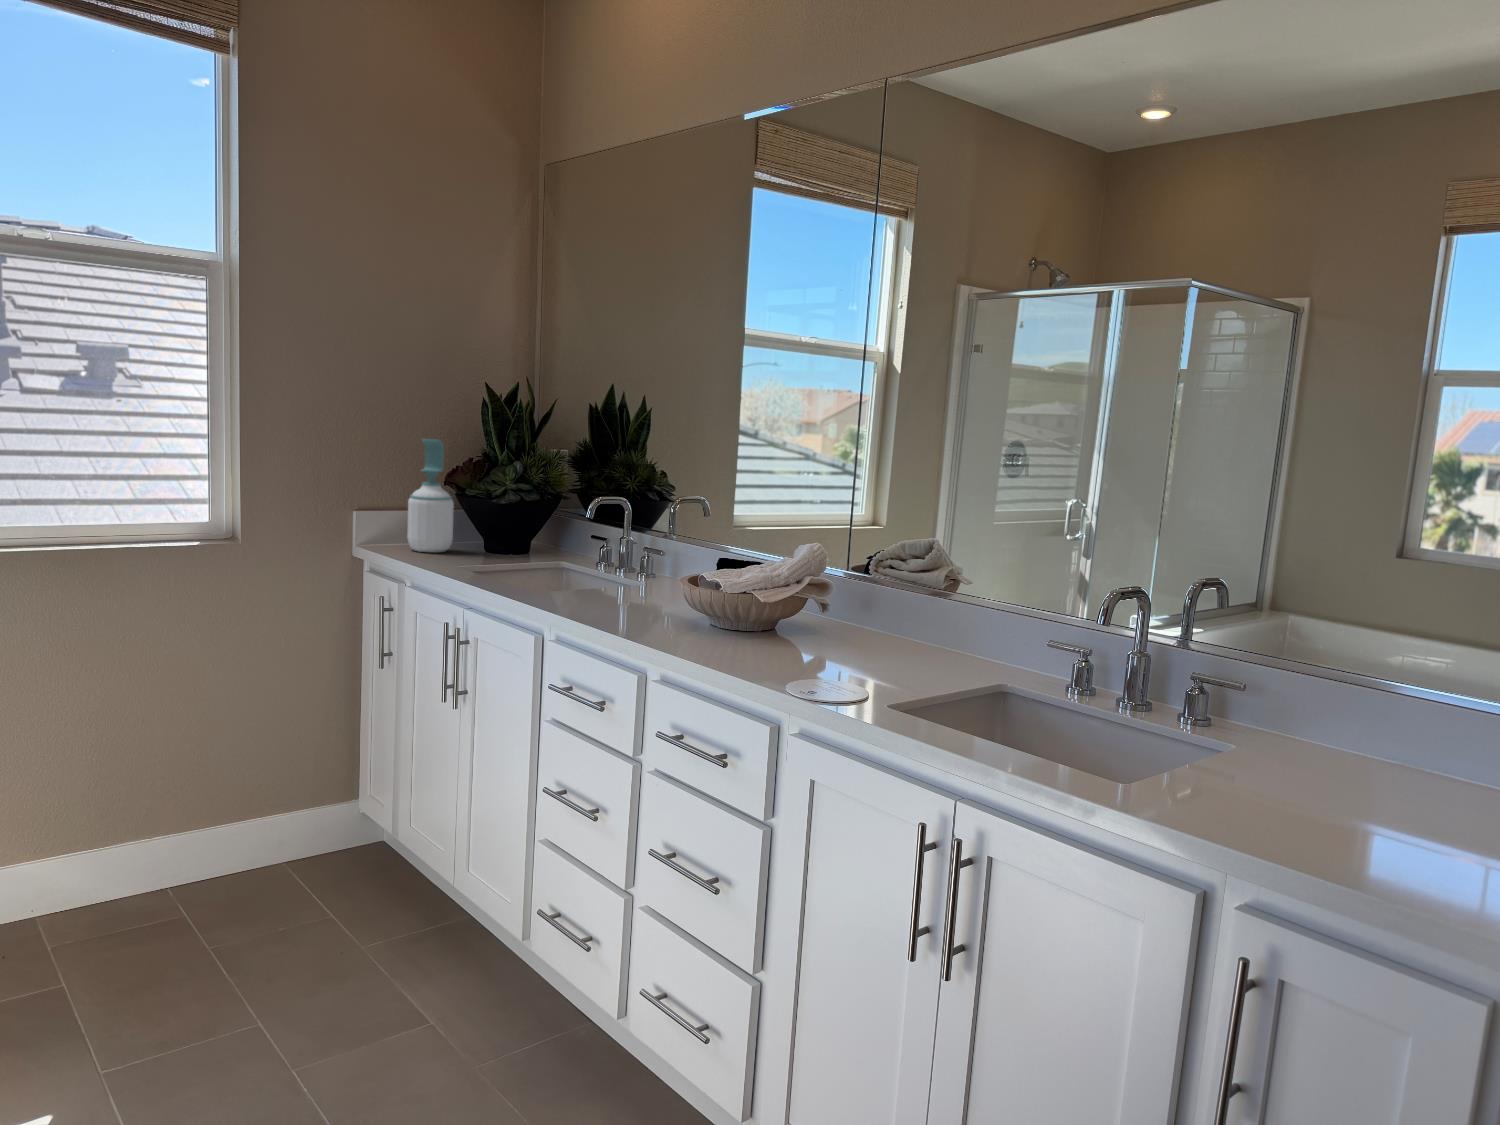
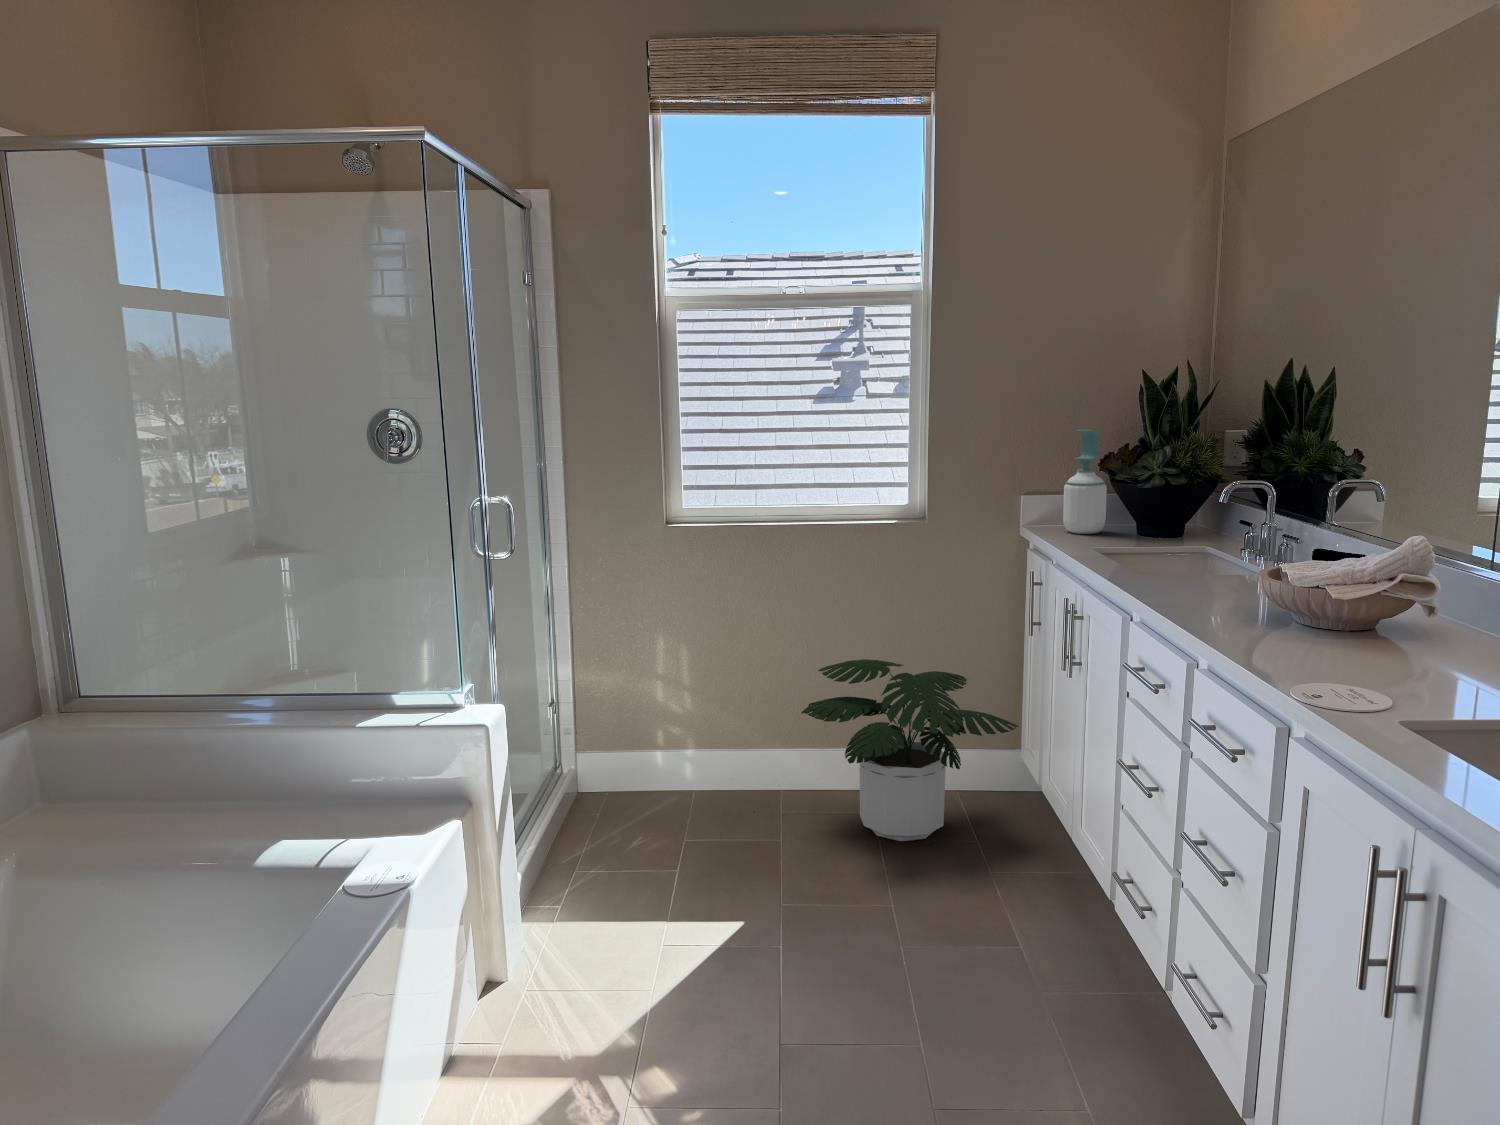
potted plant: none [81,715,374,938] -> present [802,659,1019,841]

